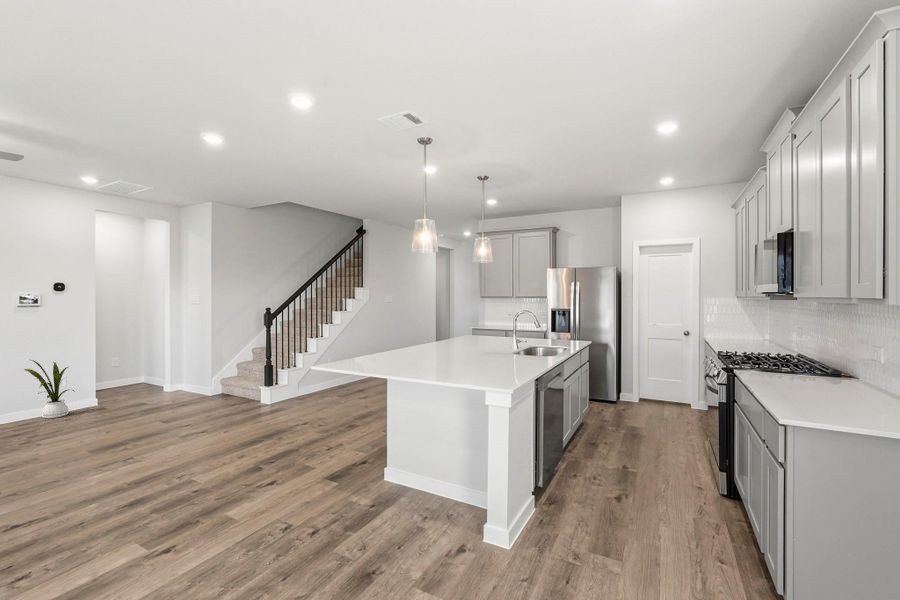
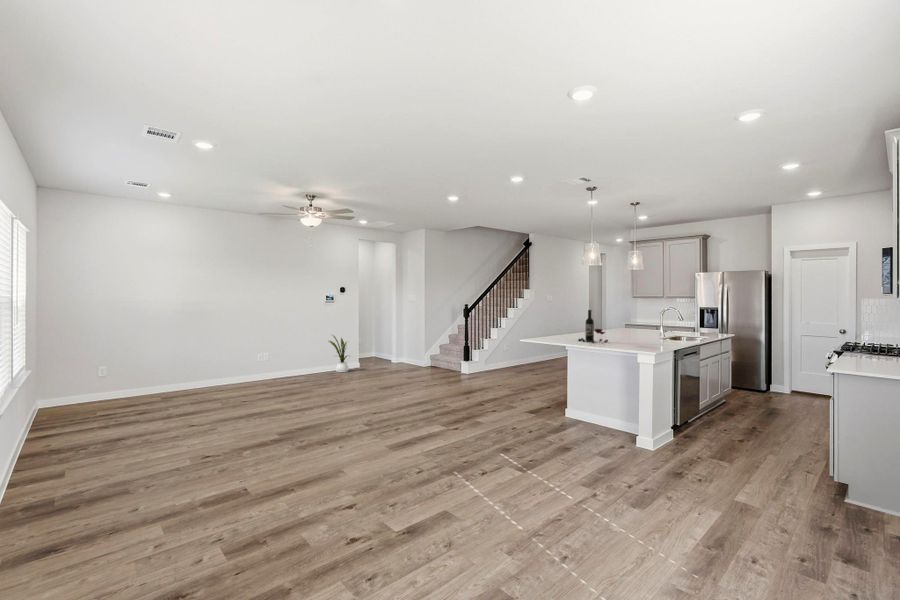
wine bottle: none [397,318,441,372] -> present [578,310,608,343]

